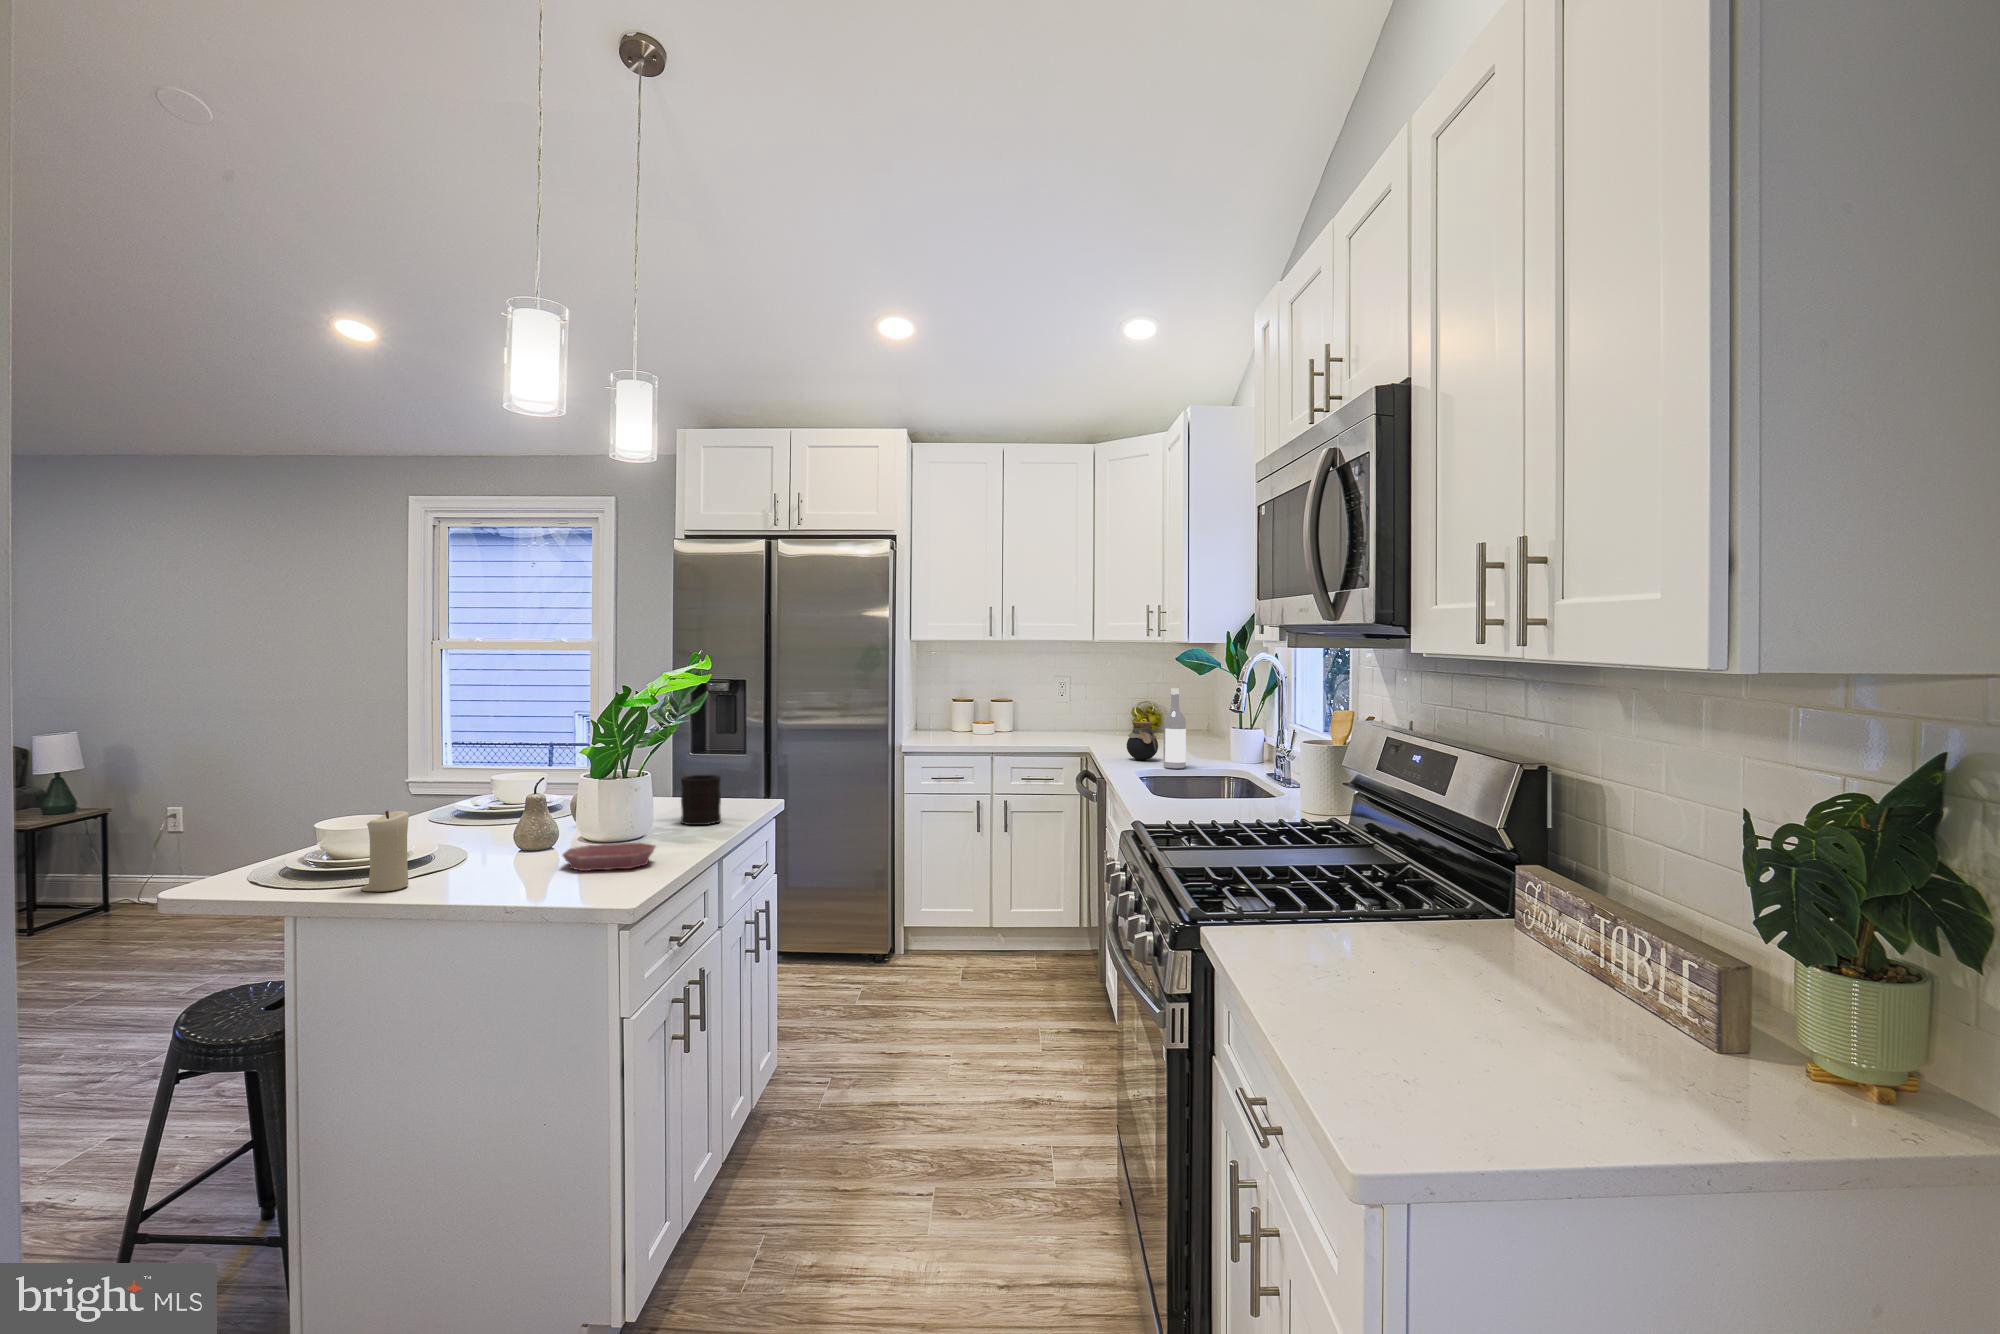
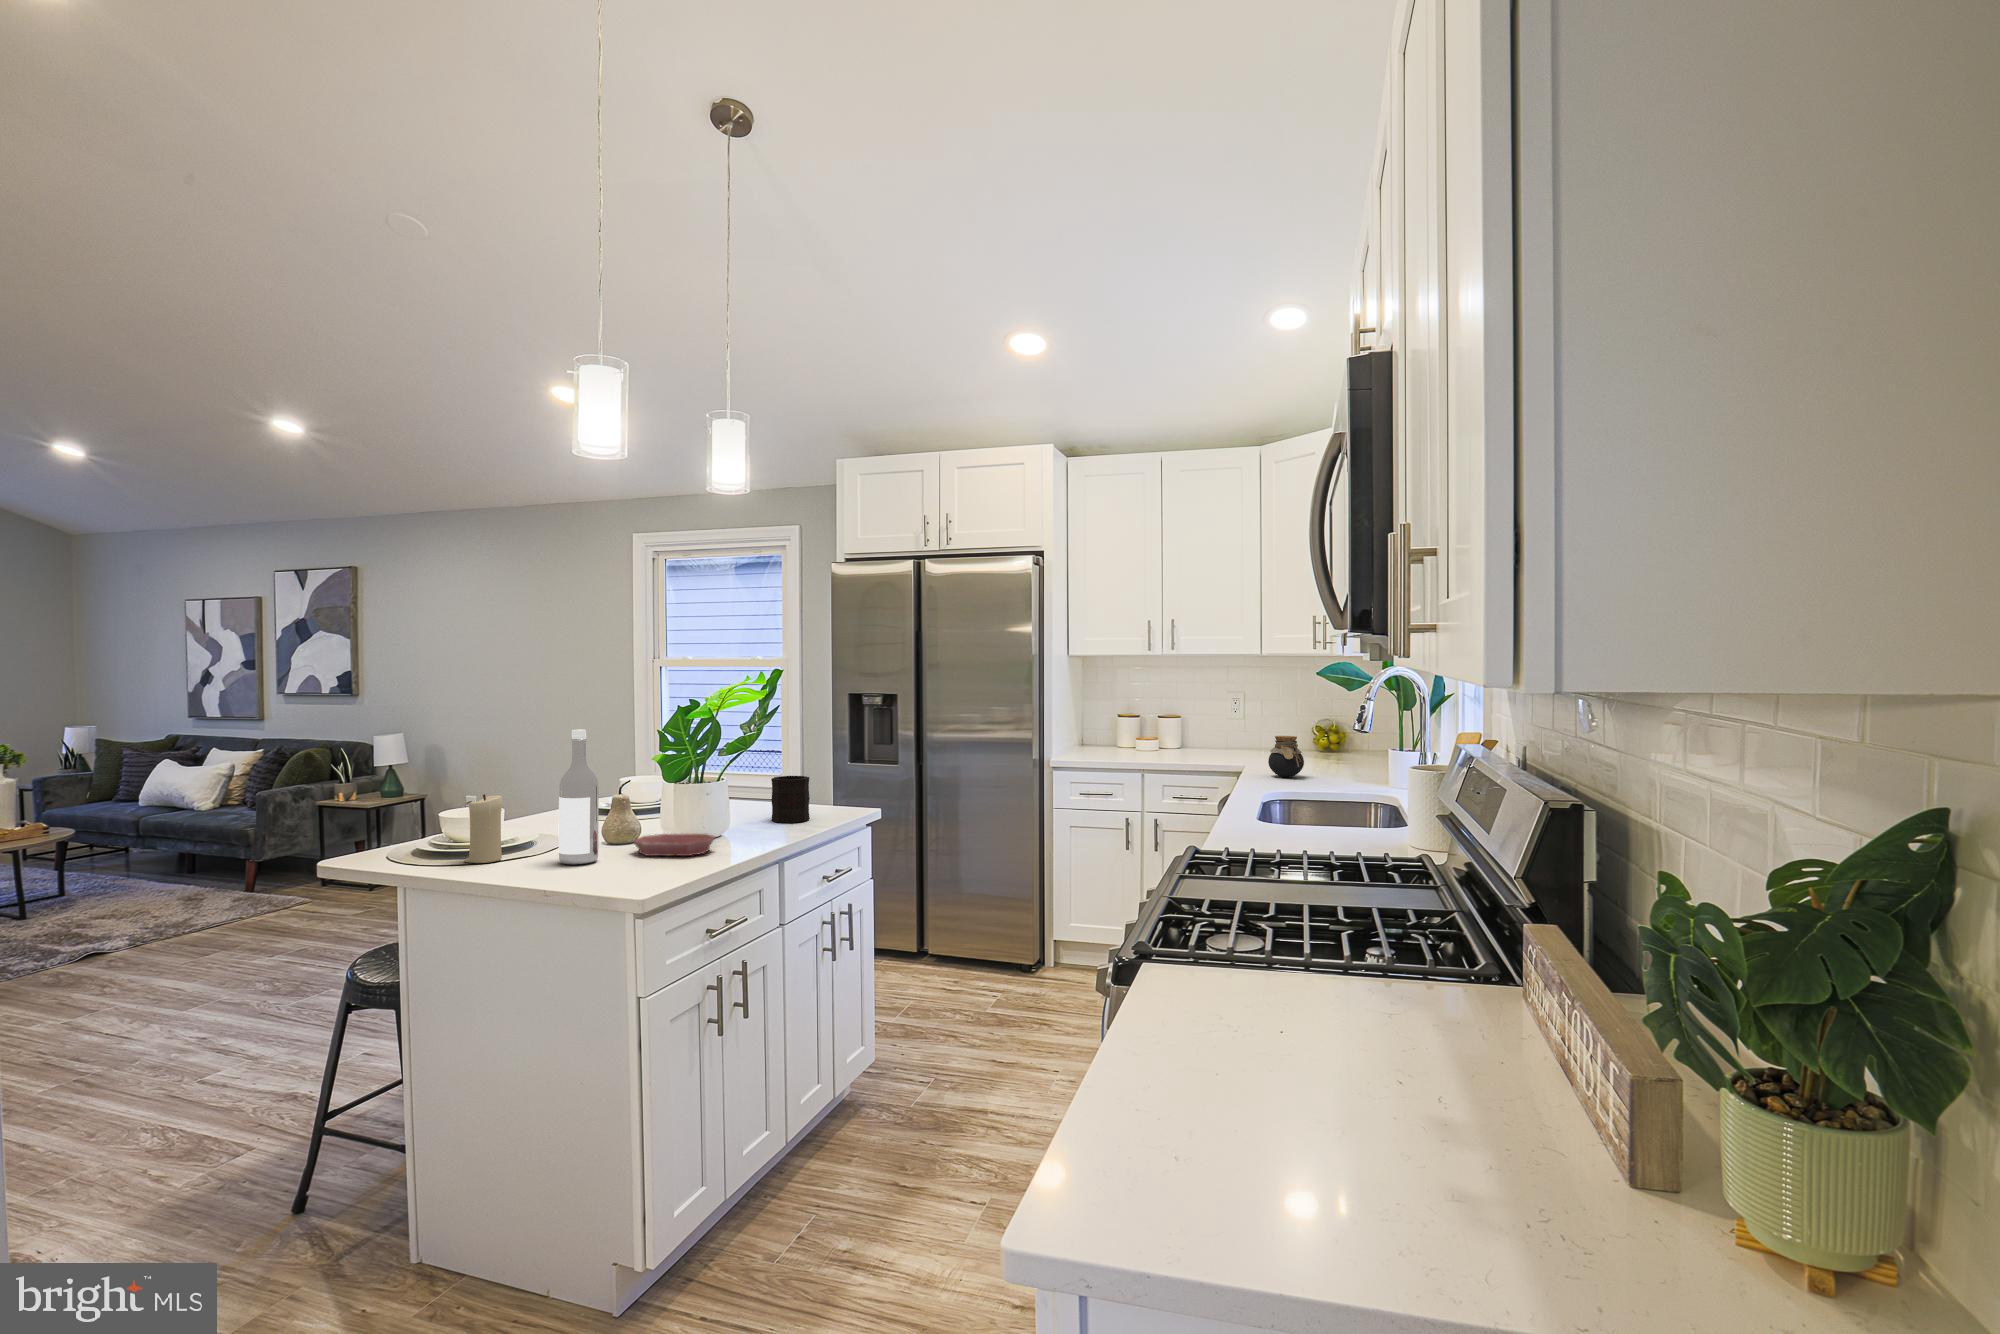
wine bottle: present [1164,688,1186,769] -> present [559,729,599,865]

